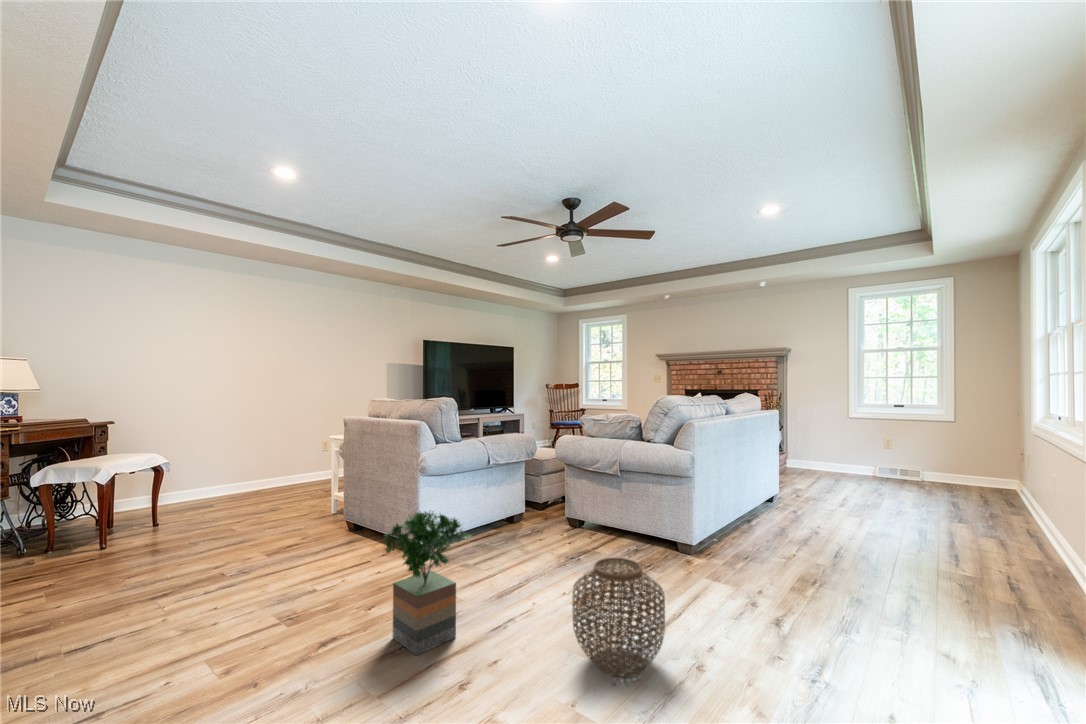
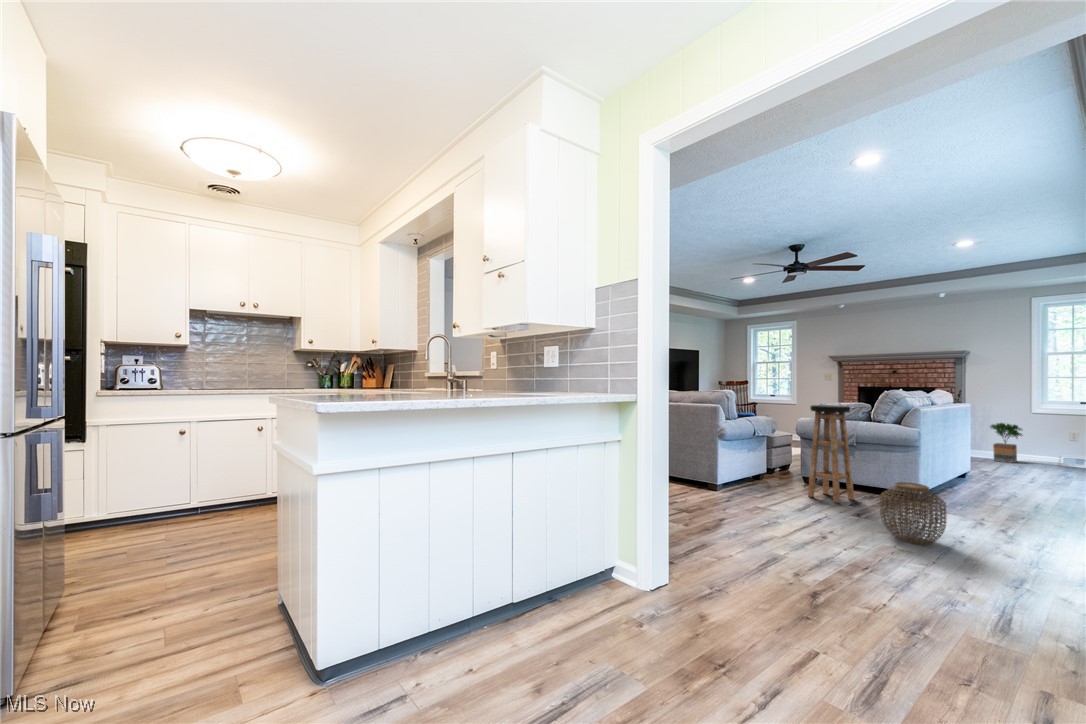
bar stool: none [546,419,607,567] -> present [808,405,854,503]
potted tree: present [384,512,470,655] -> present [990,423,1023,463]

